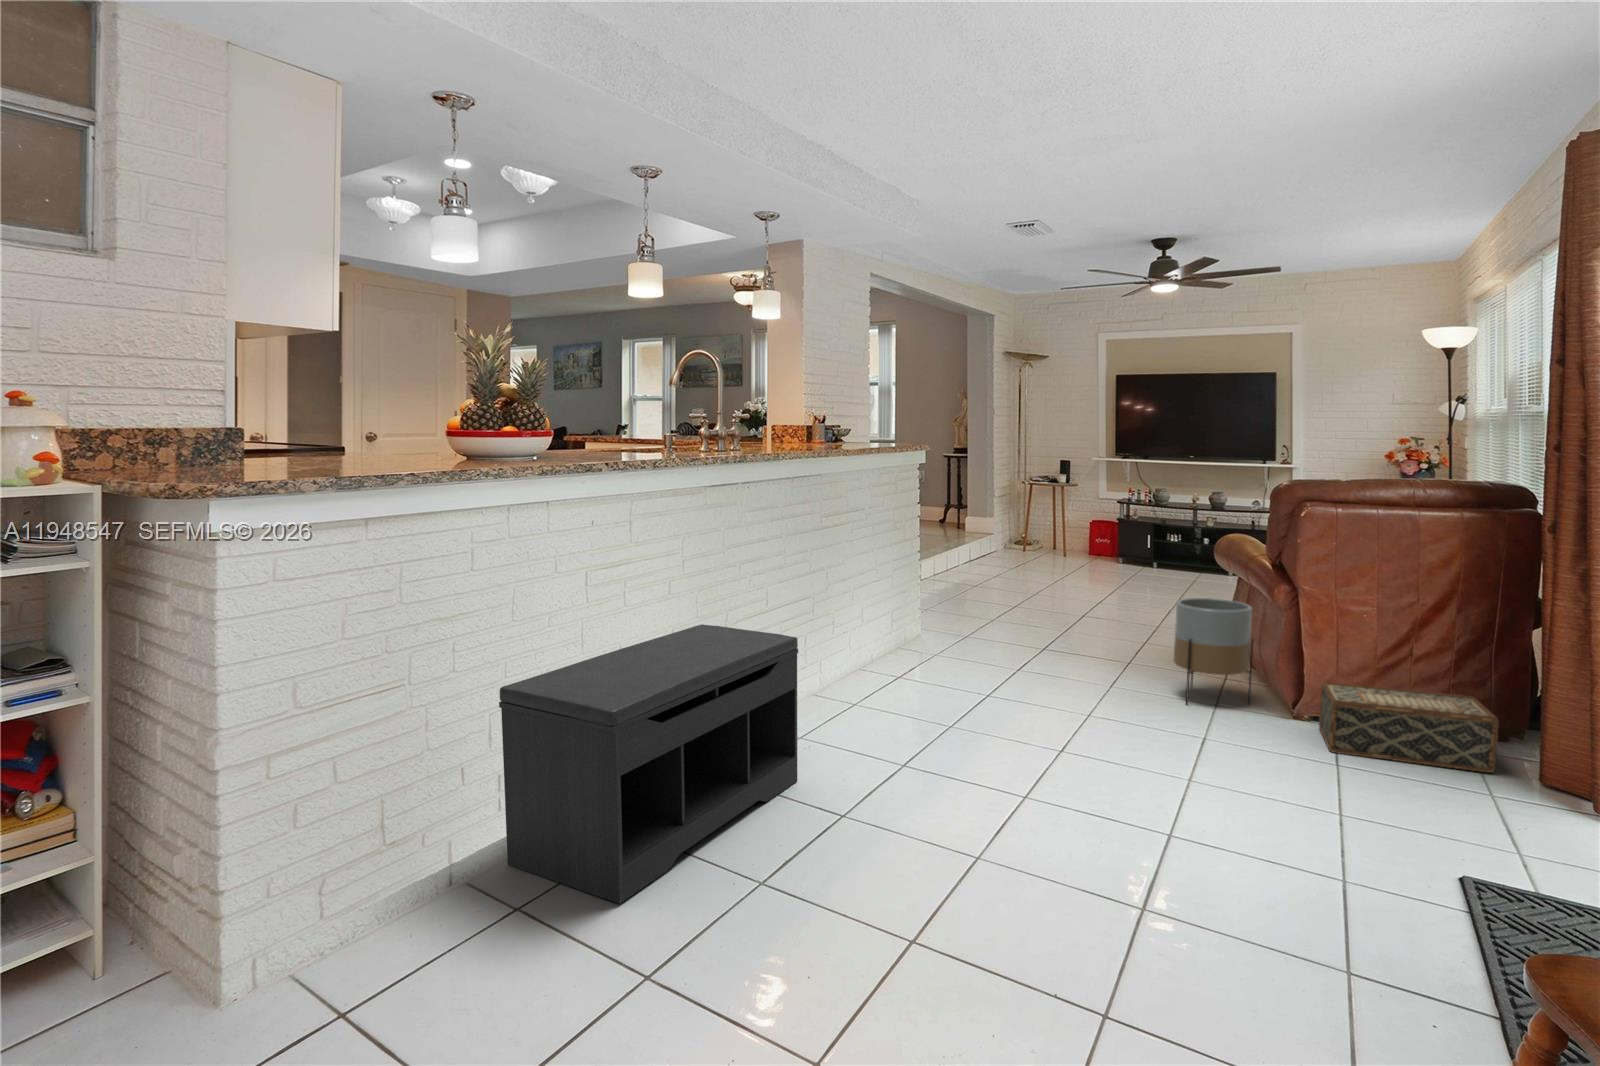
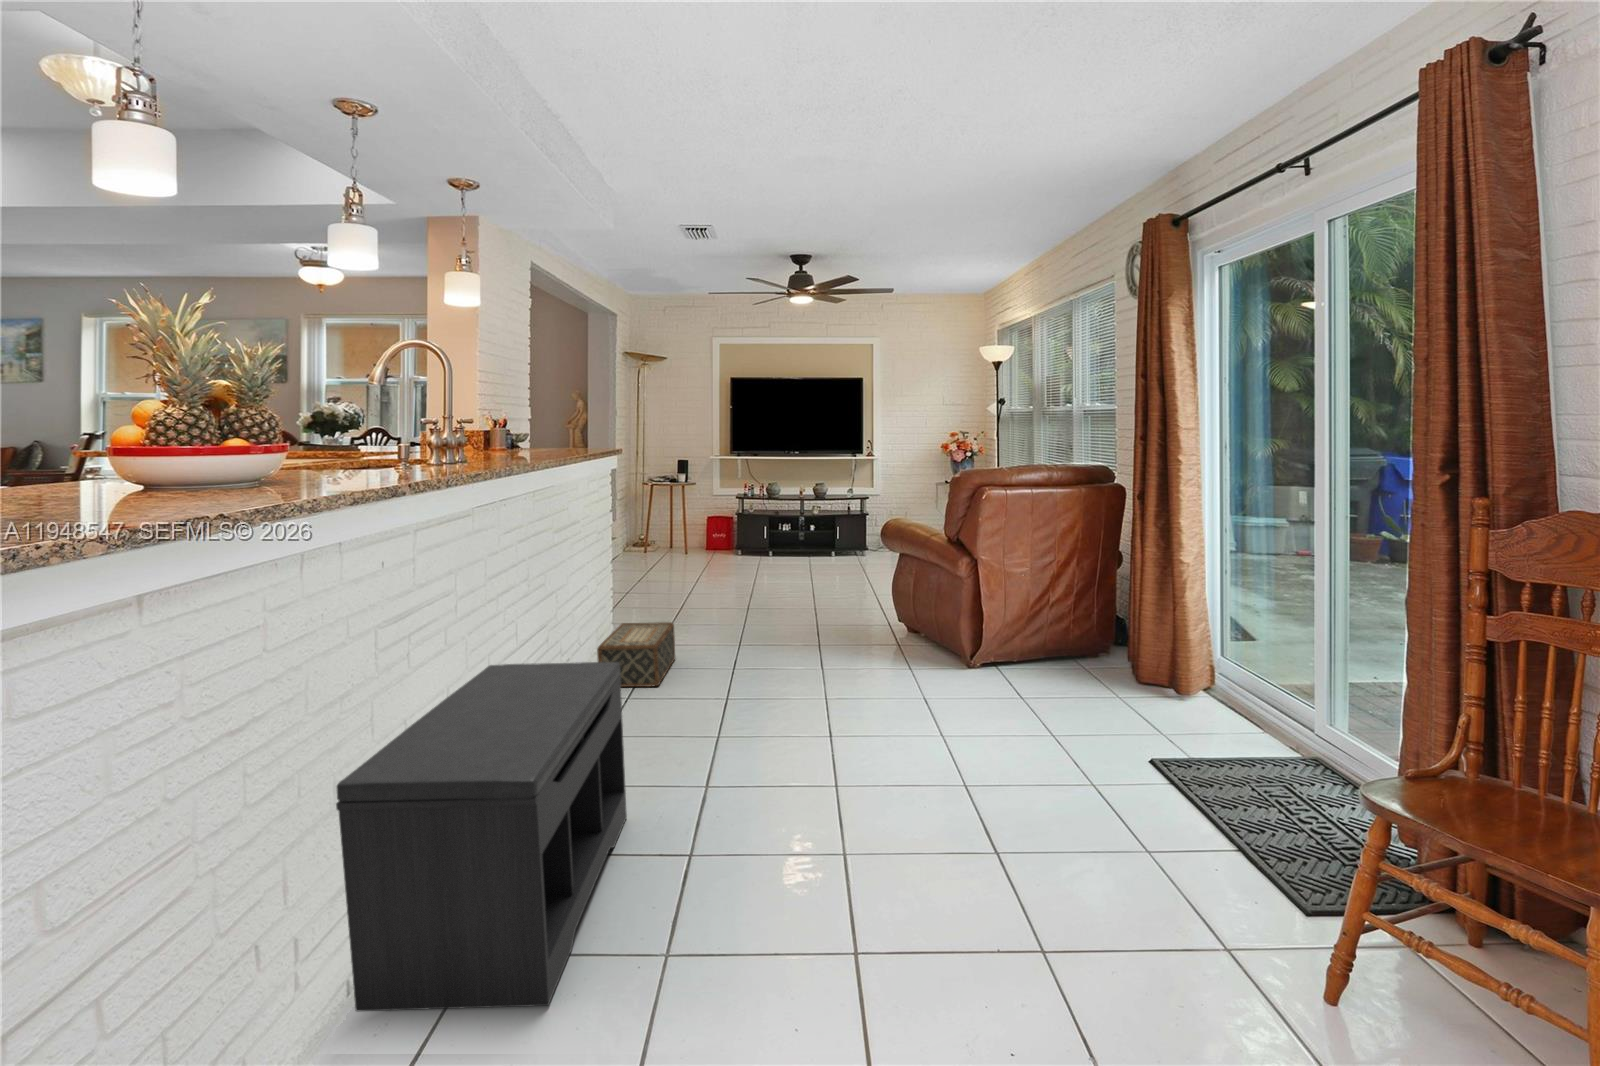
planter: present [1174,598,1253,704] -> none [879,576,941,672]
woven basket: present [1319,682,1499,773] -> present [597,622,675,687]

